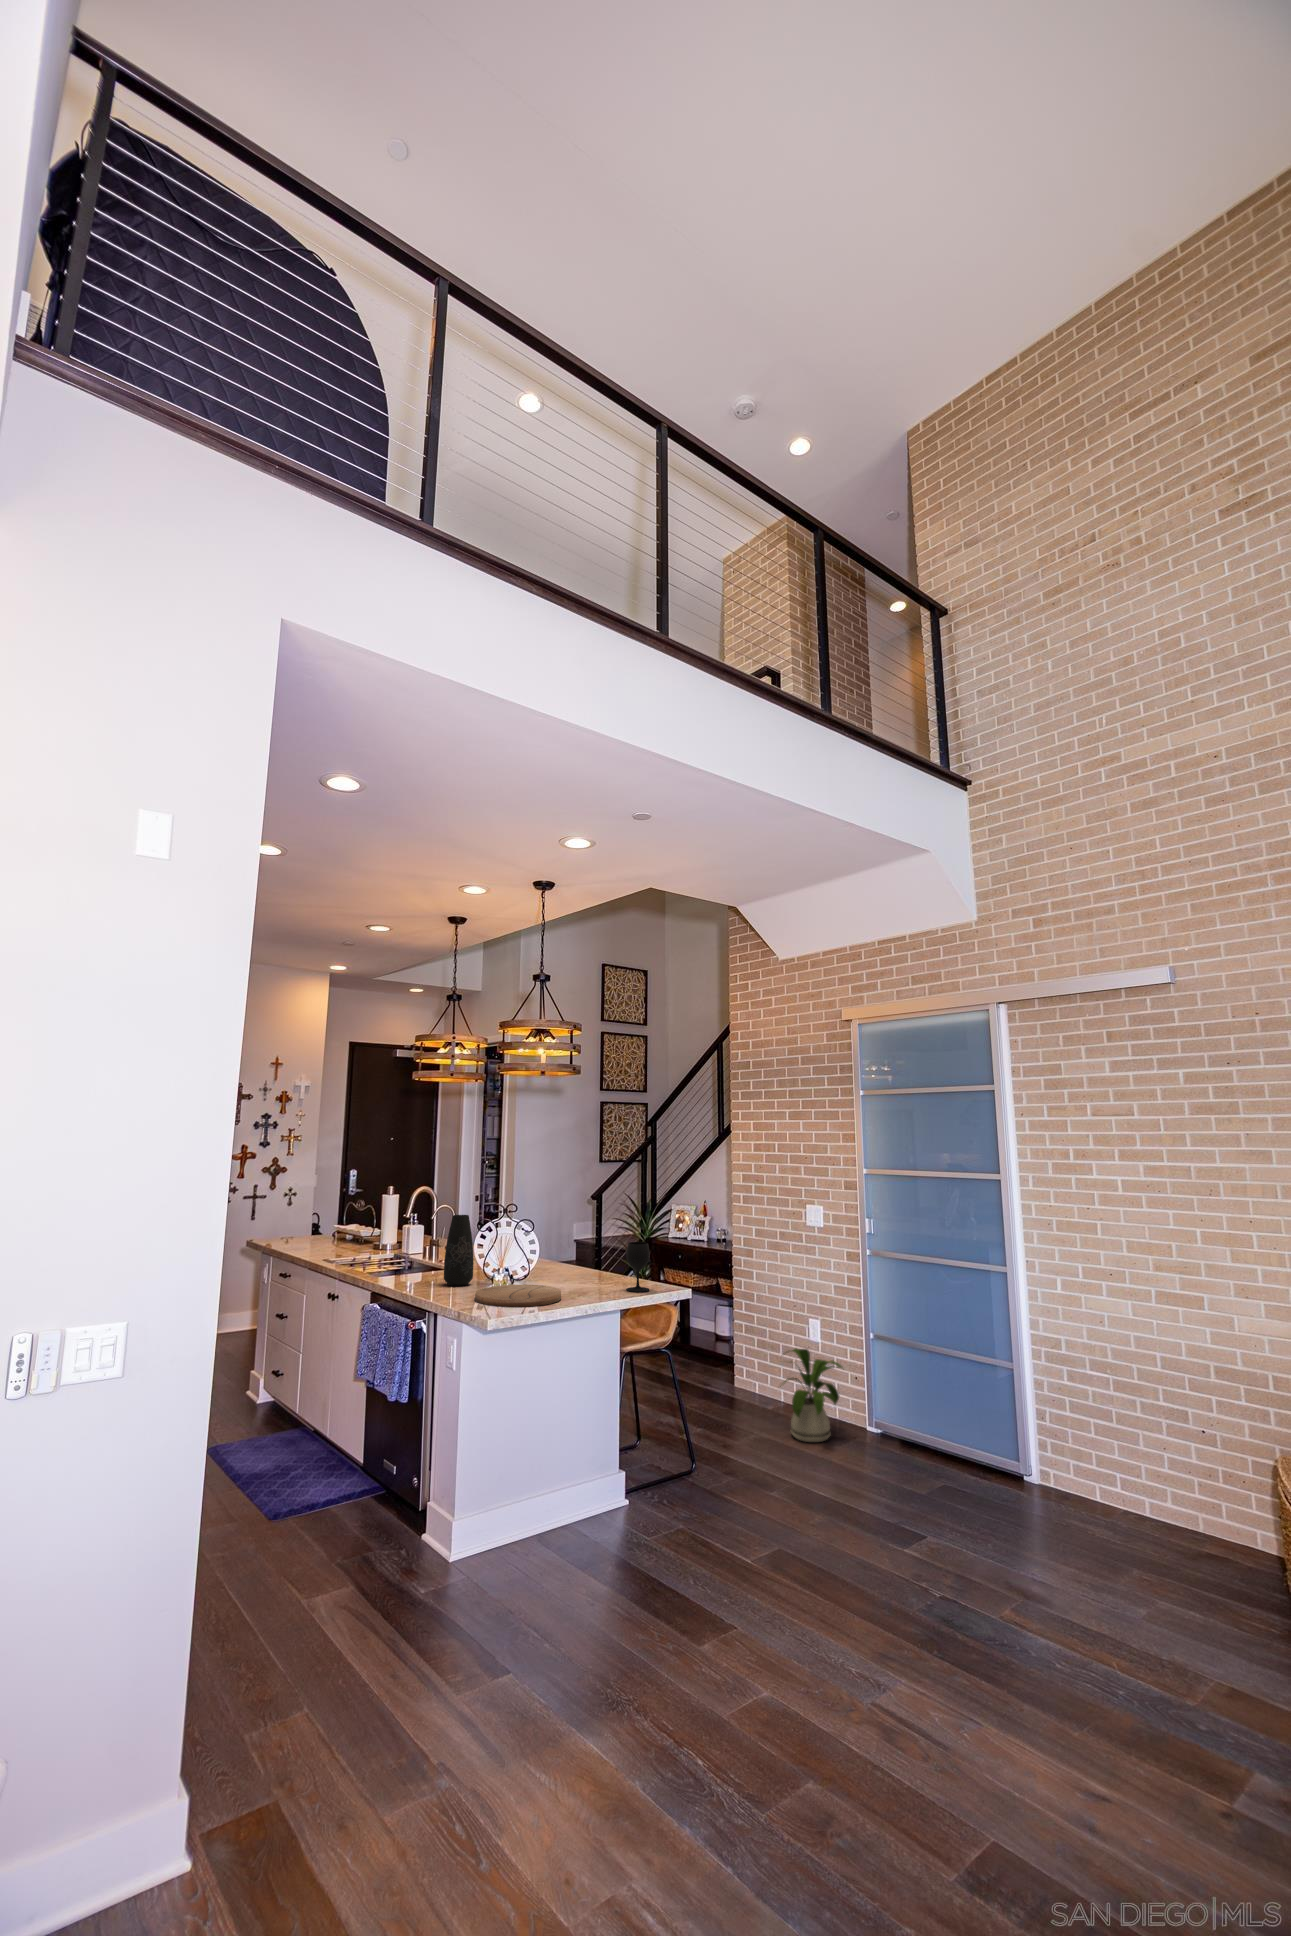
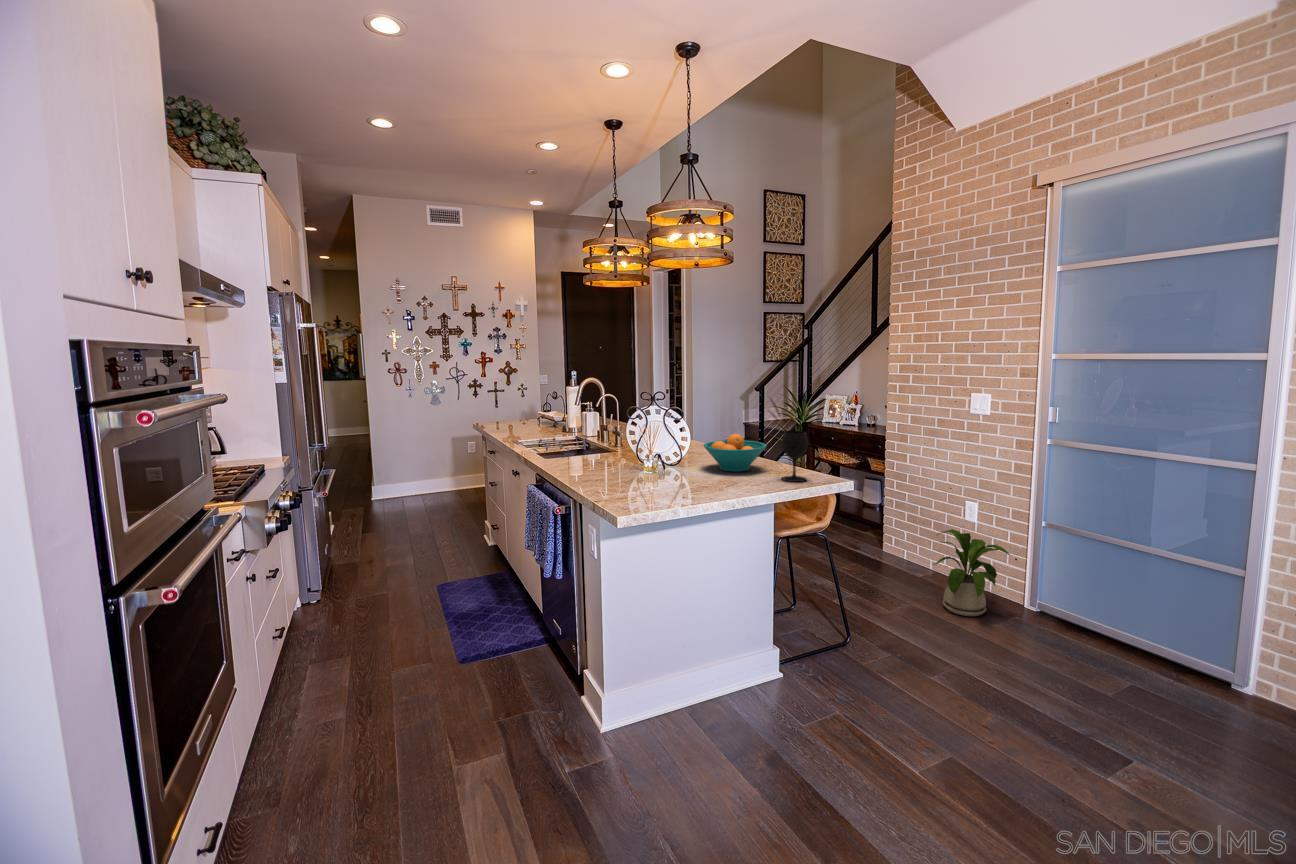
vase: present [444,1215,474,1286] -> none [599,402,627,470]
fruit bowl: none [551,1246,612,1285] -> present [704,434,766,472]
cutting board: present [475,1284,561,1307] -> none [620,471,710,499]

